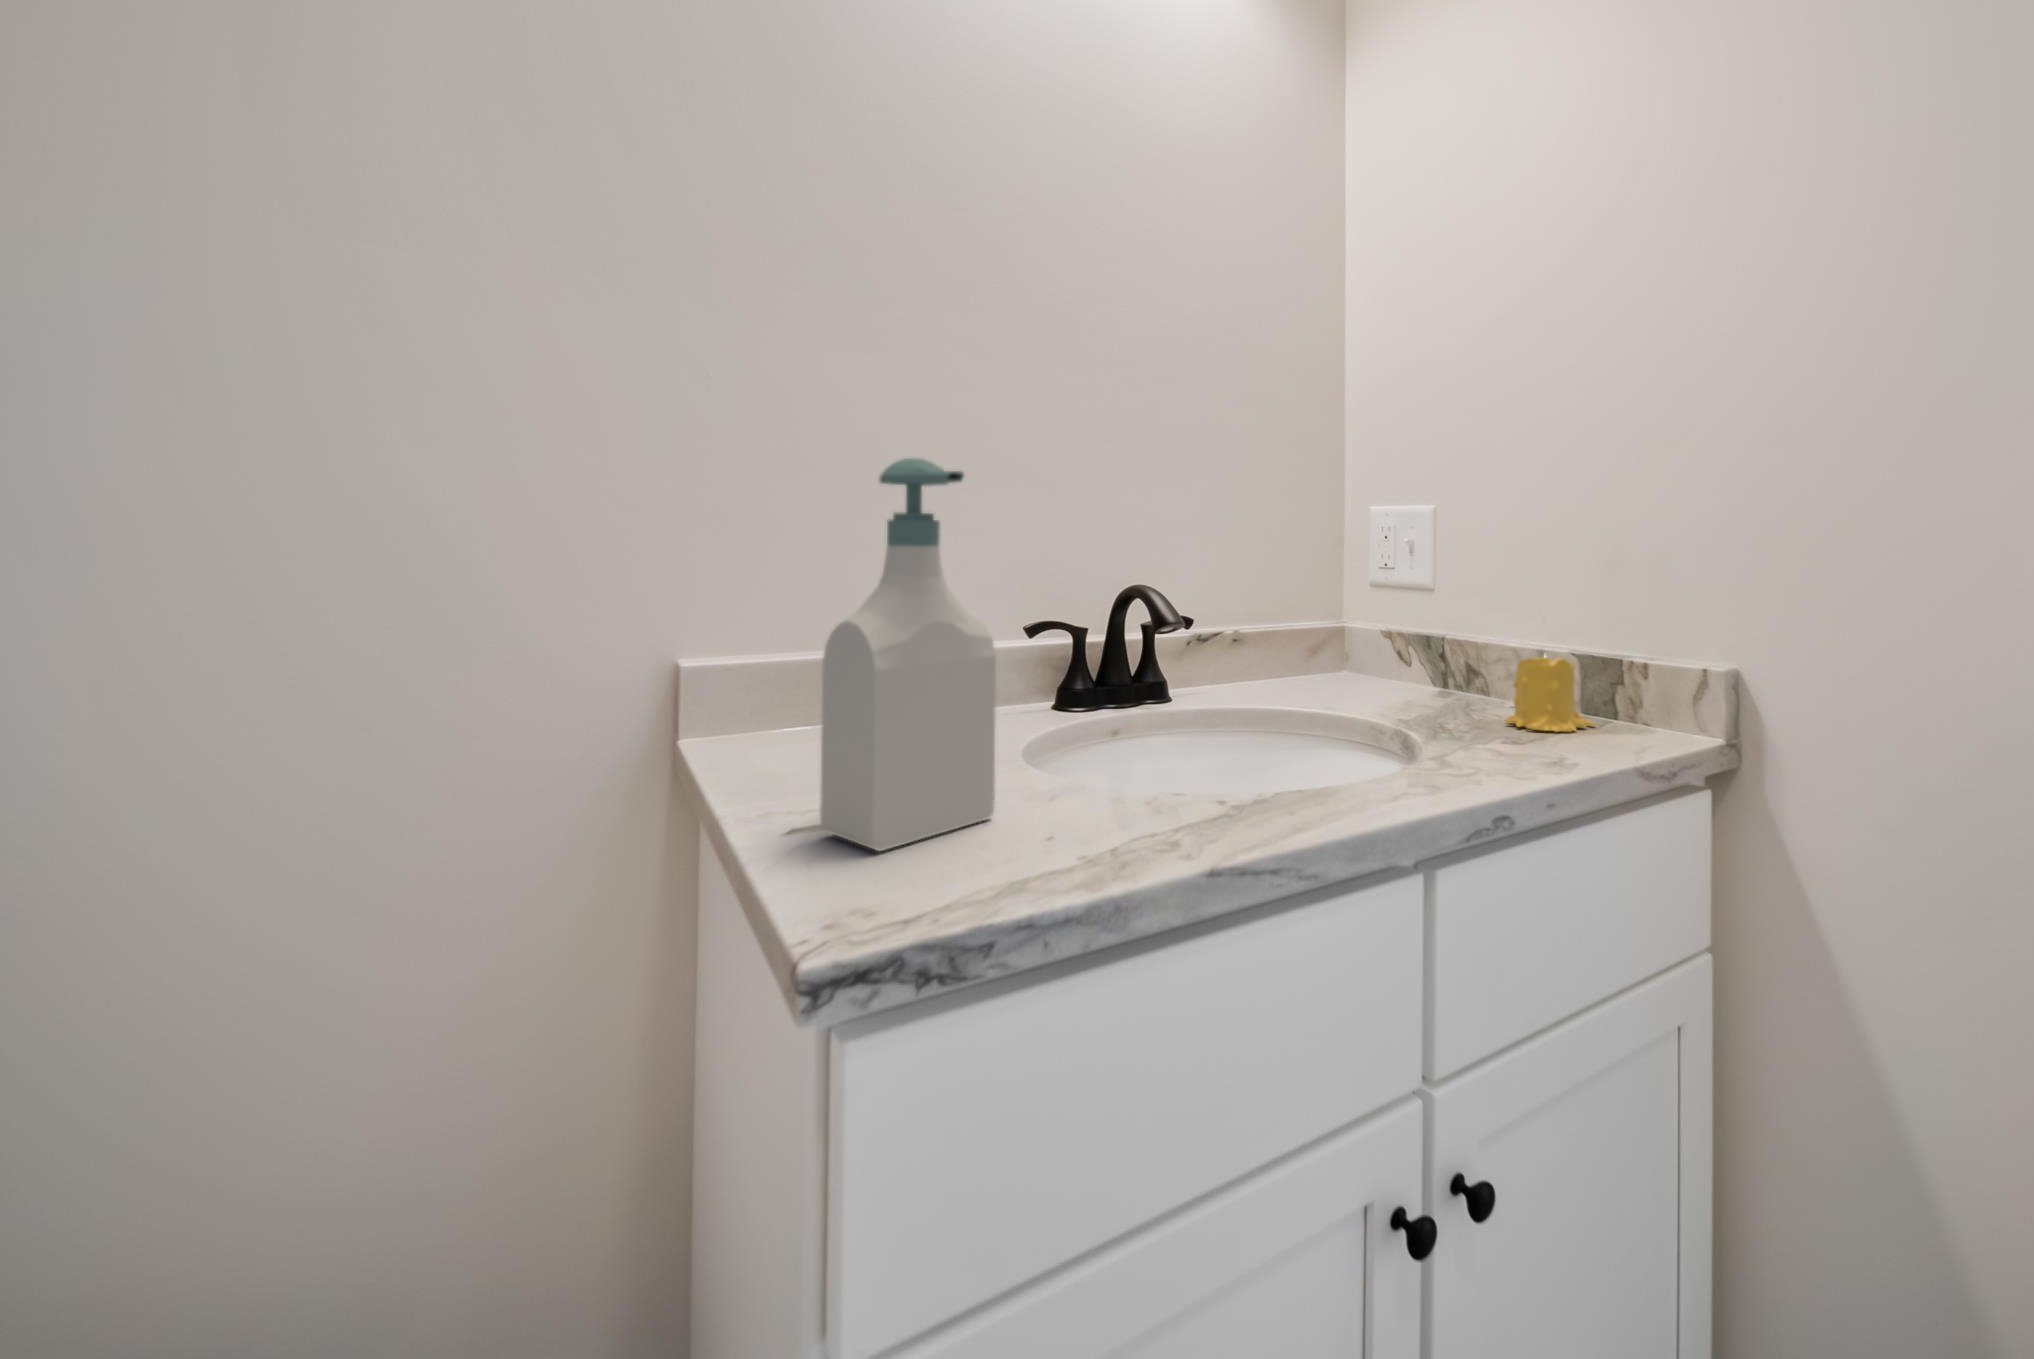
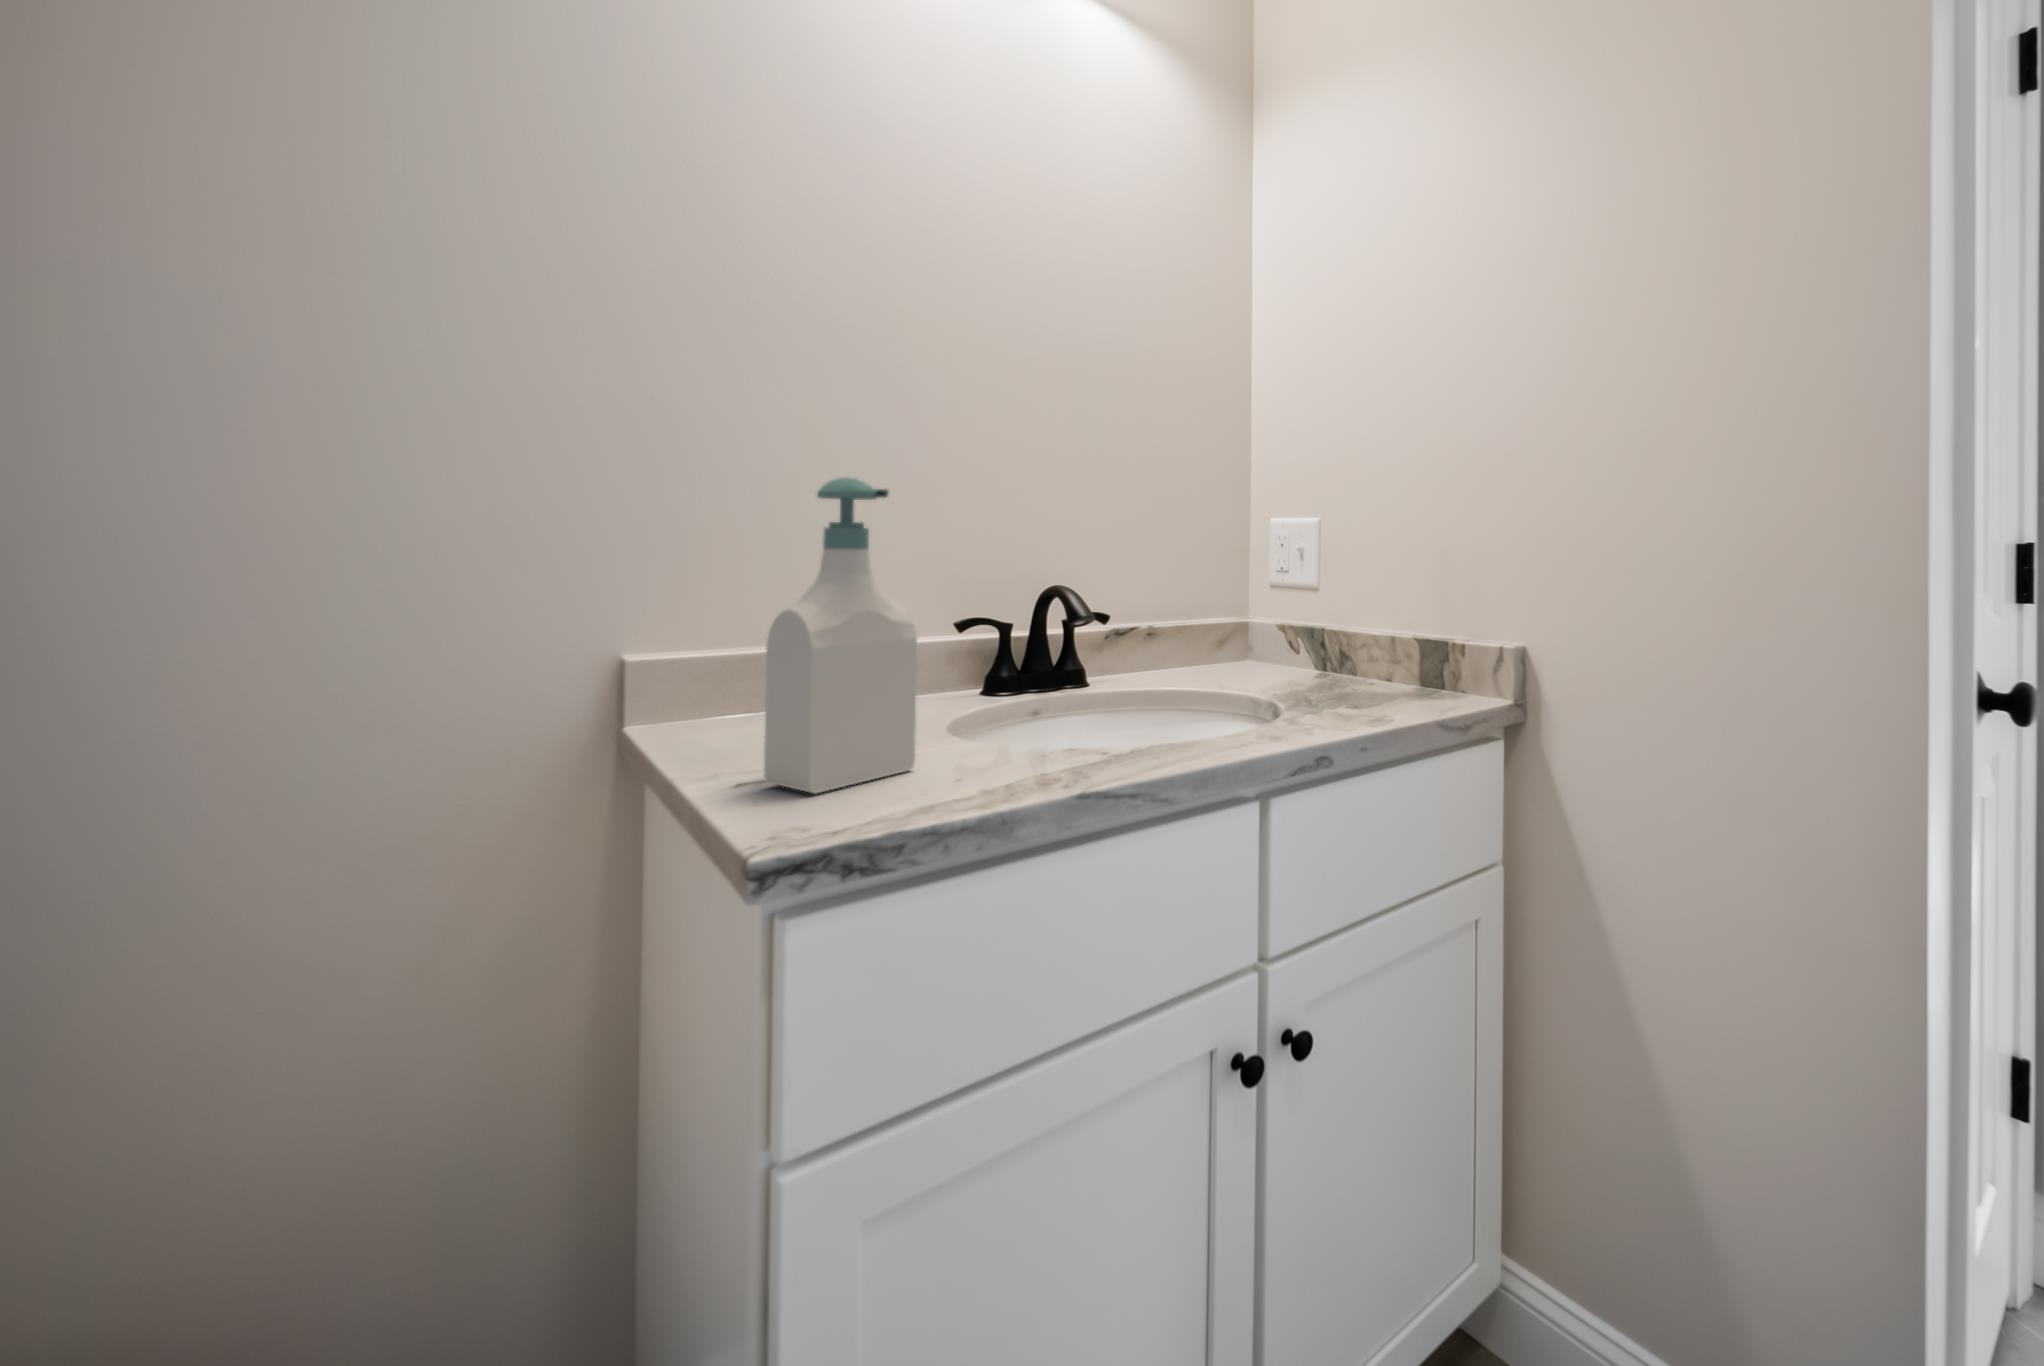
candle: present [1505,656,1595,732] -> none [1355,636,1424,699]

